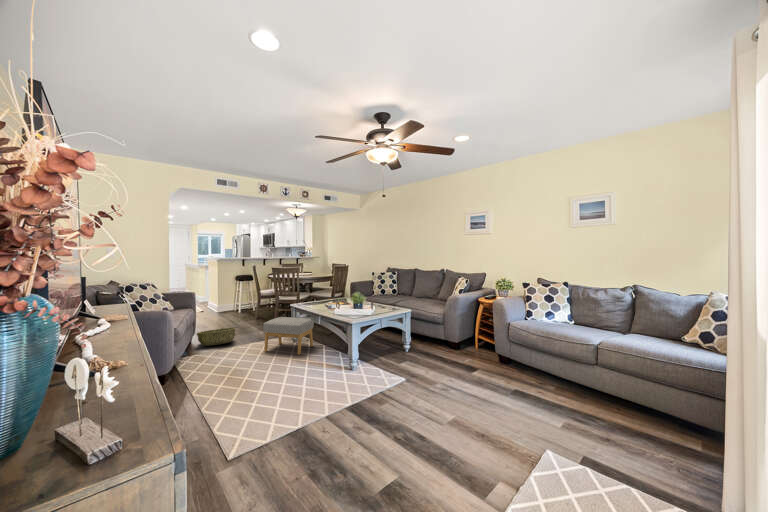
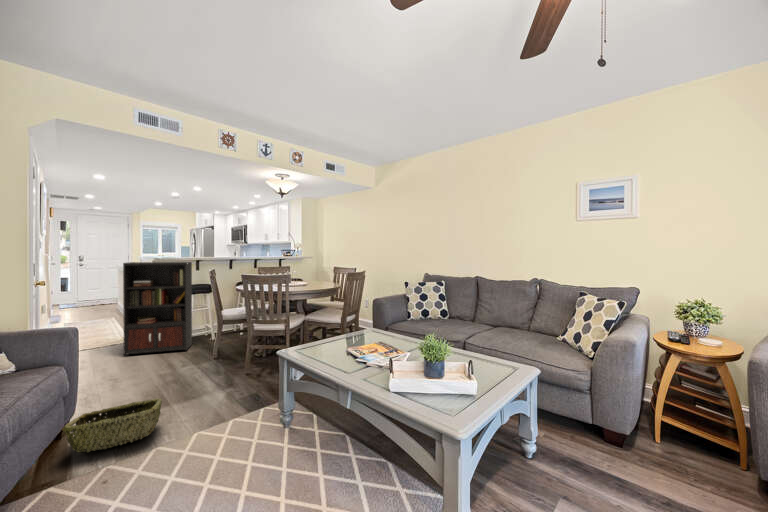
bookcase: none [203,261,253,317] -> present [123,262,192,355]
footstool: present [263,317,314,355] -> none [217,380,328,482]

